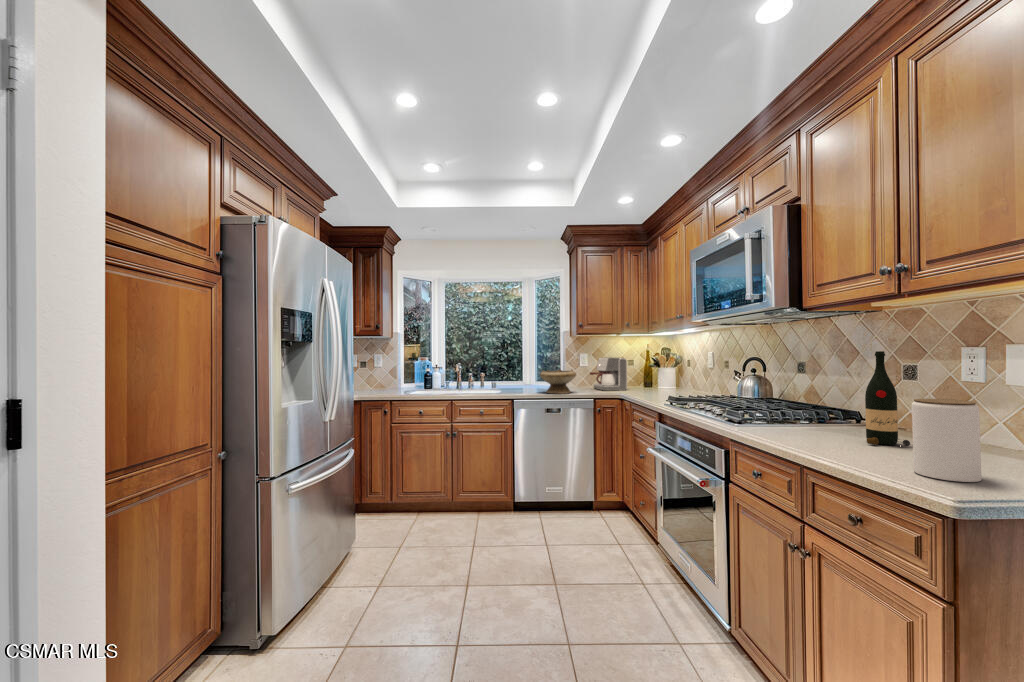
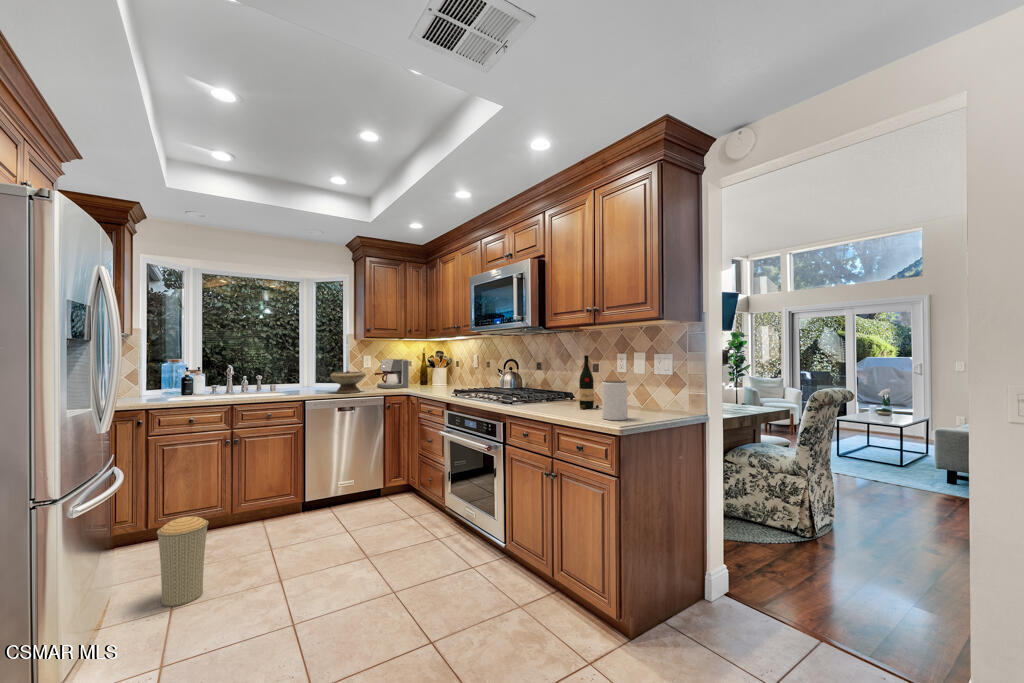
trash can: none [363,506,404,591] -> present [157,516,209,607]

